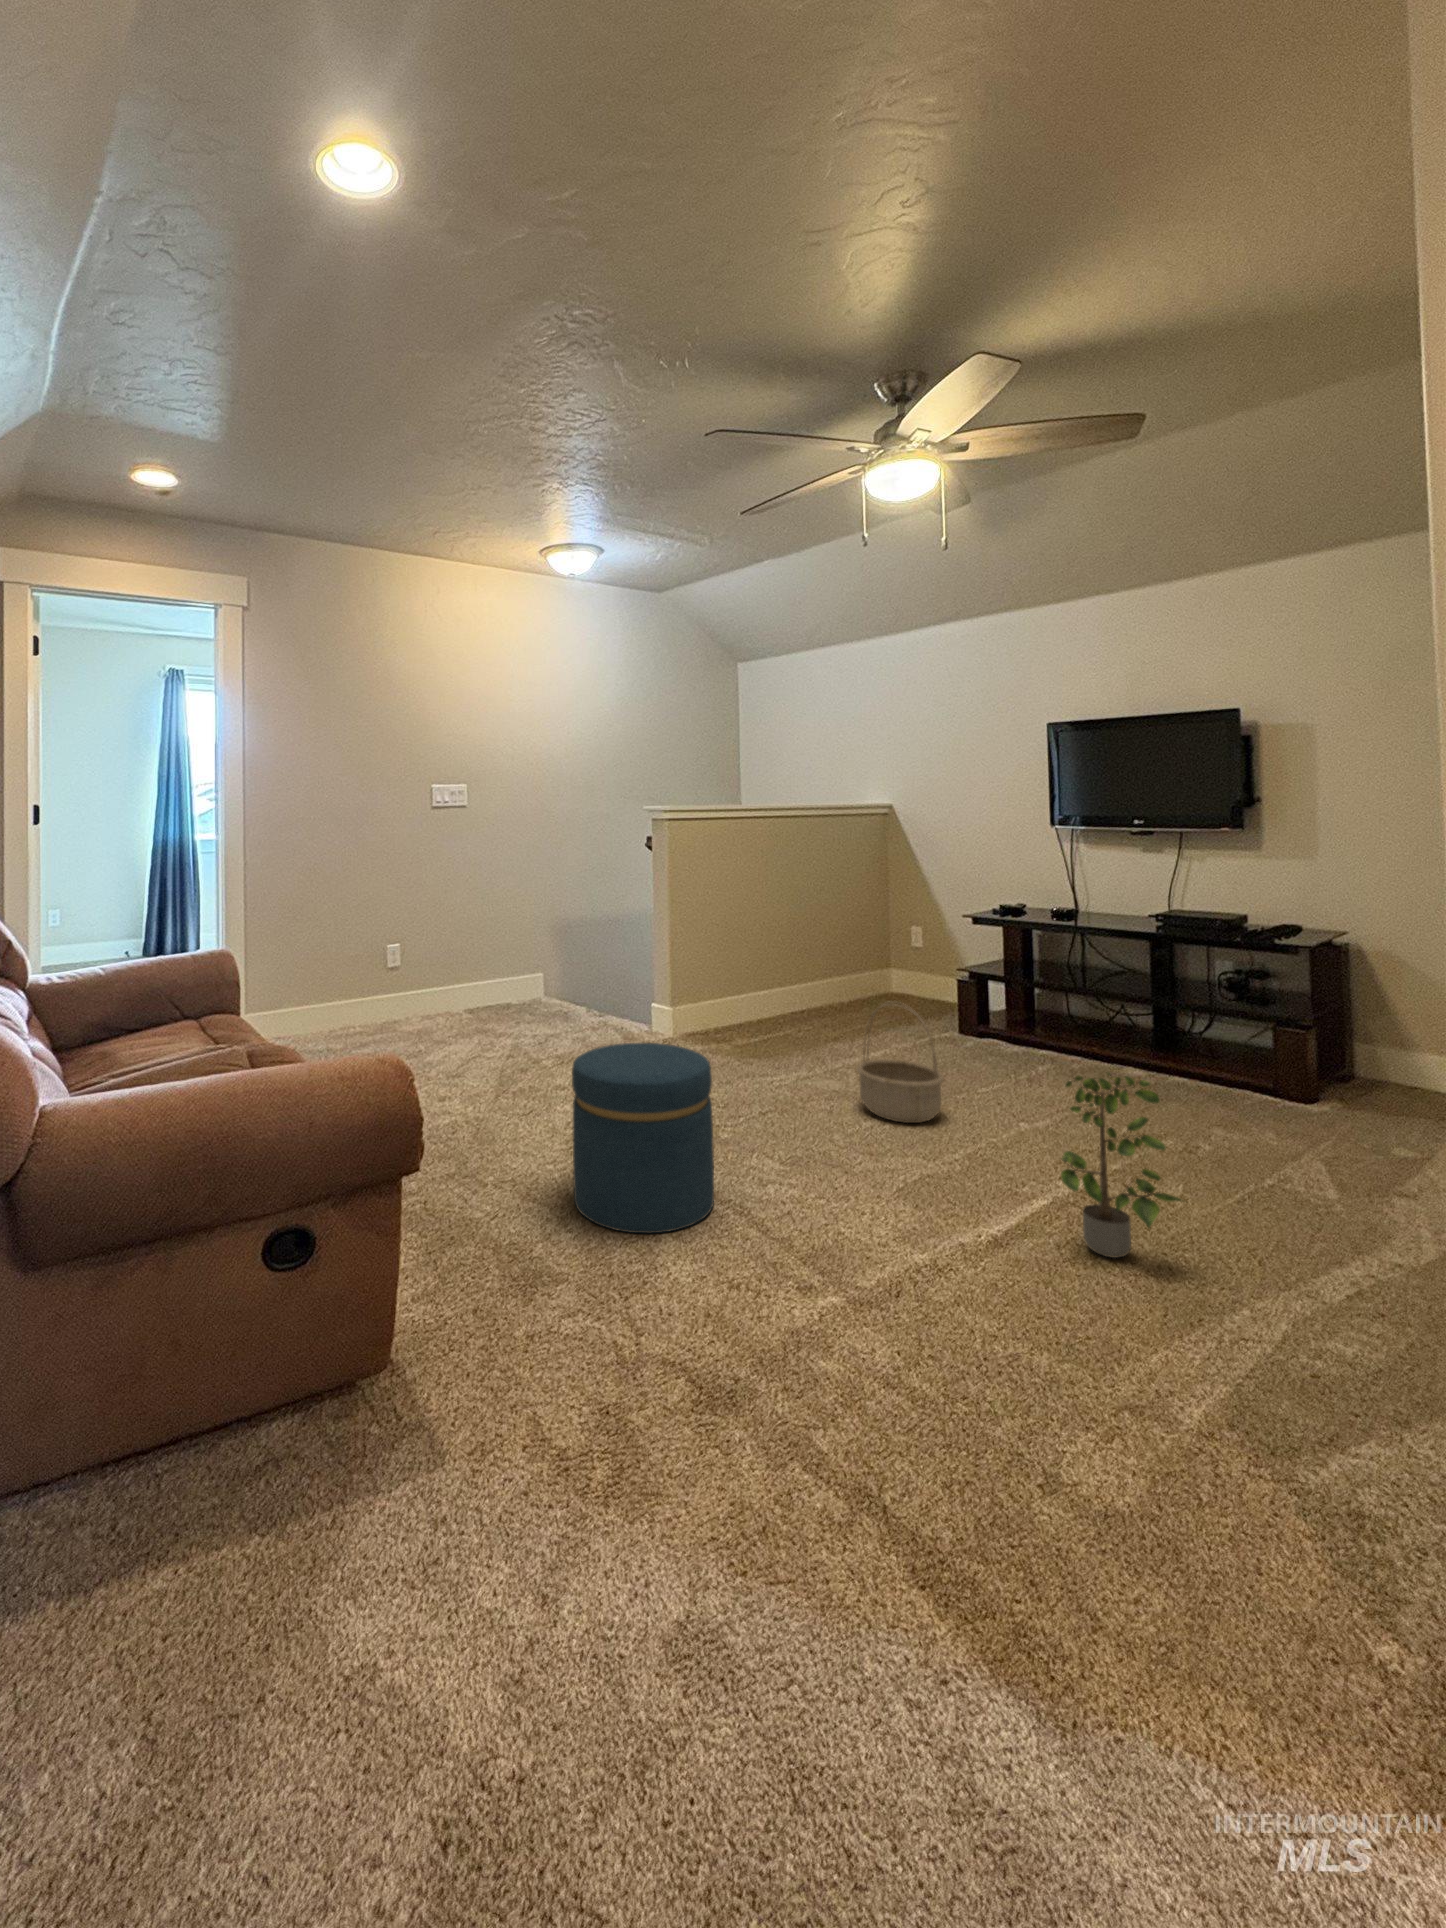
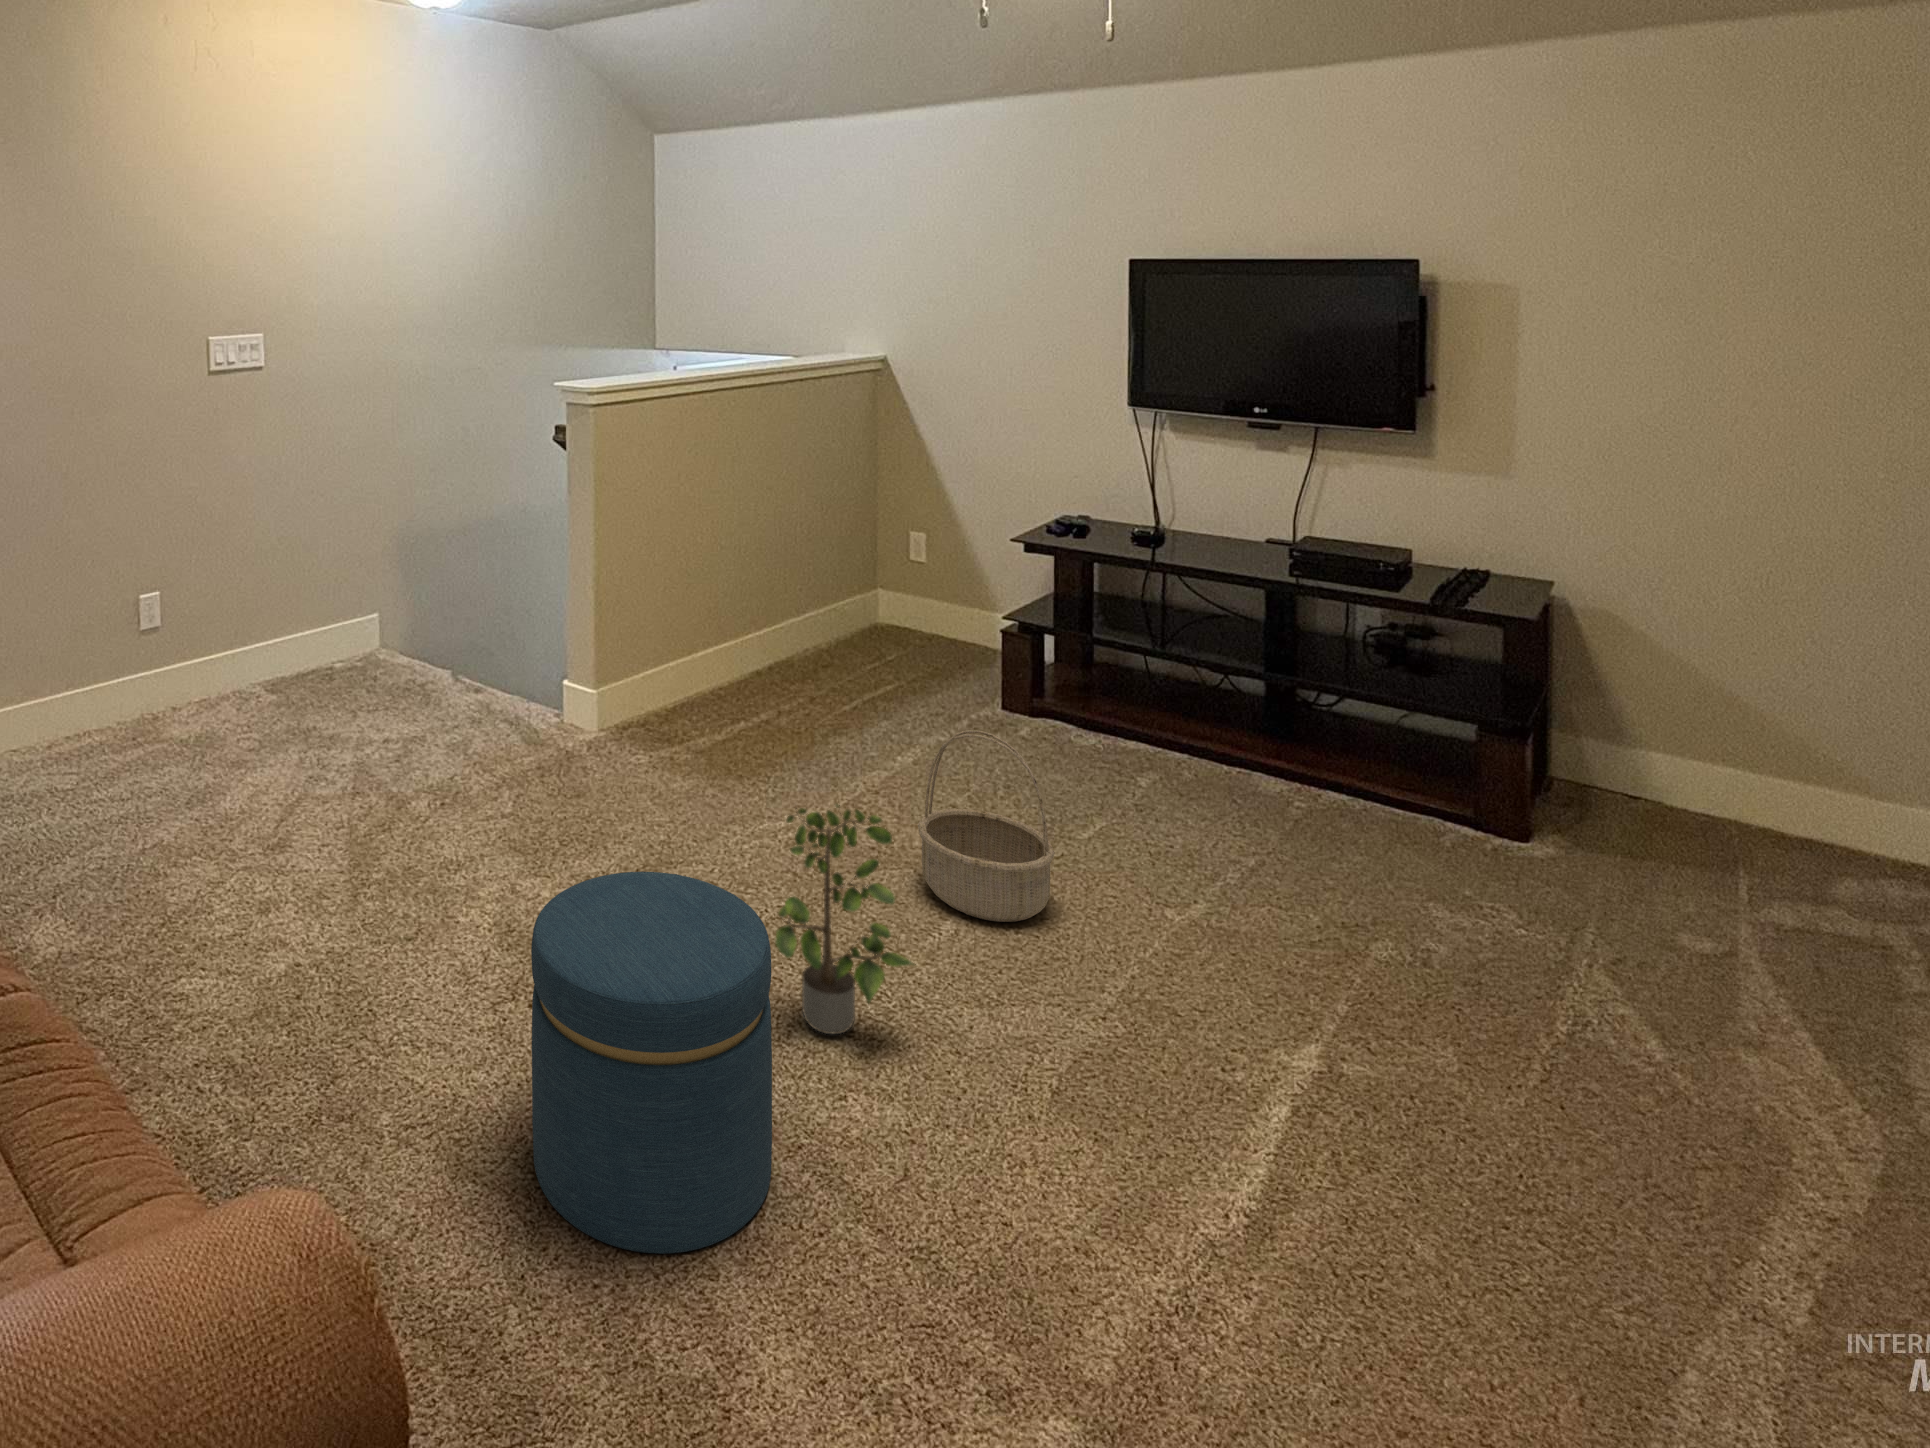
potted plant: present [1061,1073,1181,1258] -> present [775,804,916,1035]

